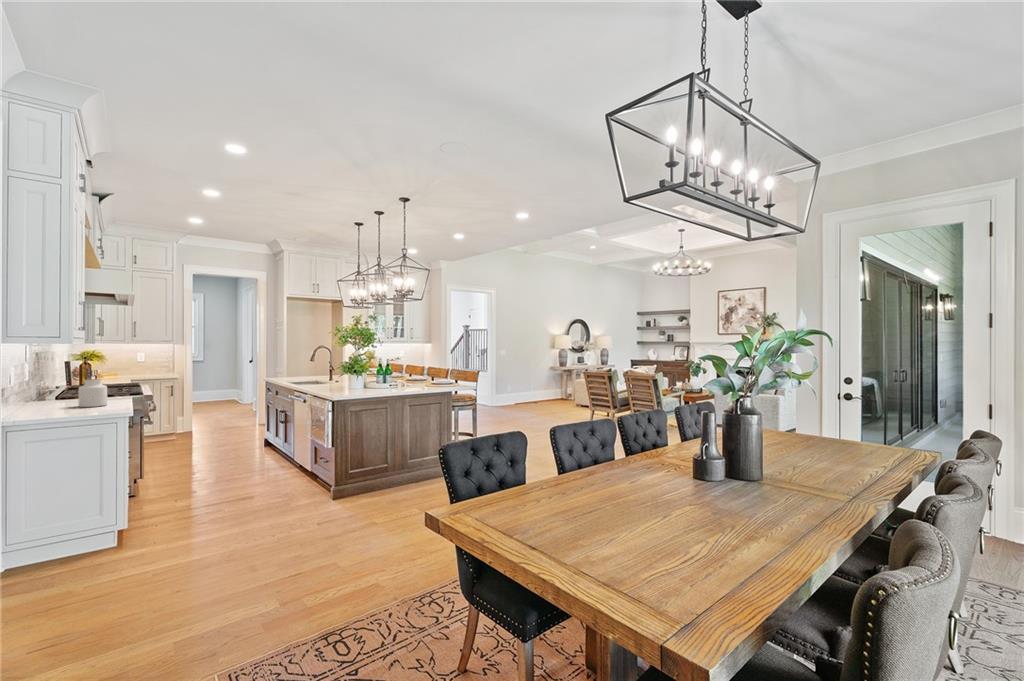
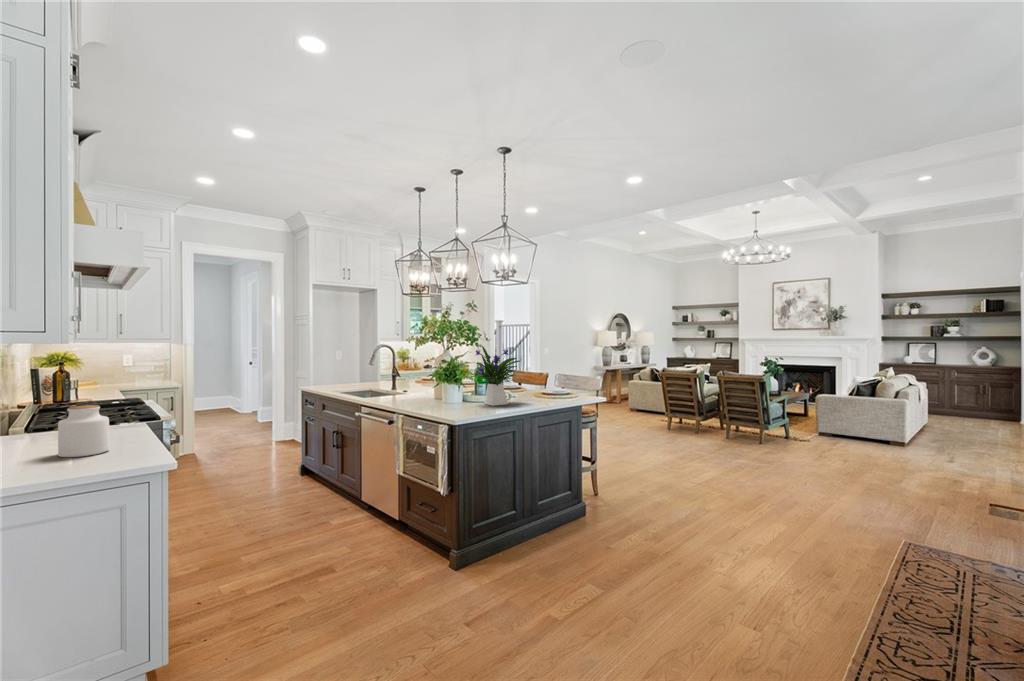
flower arrangement: none [361,347,402,390] -> present [472,346,520,406]

